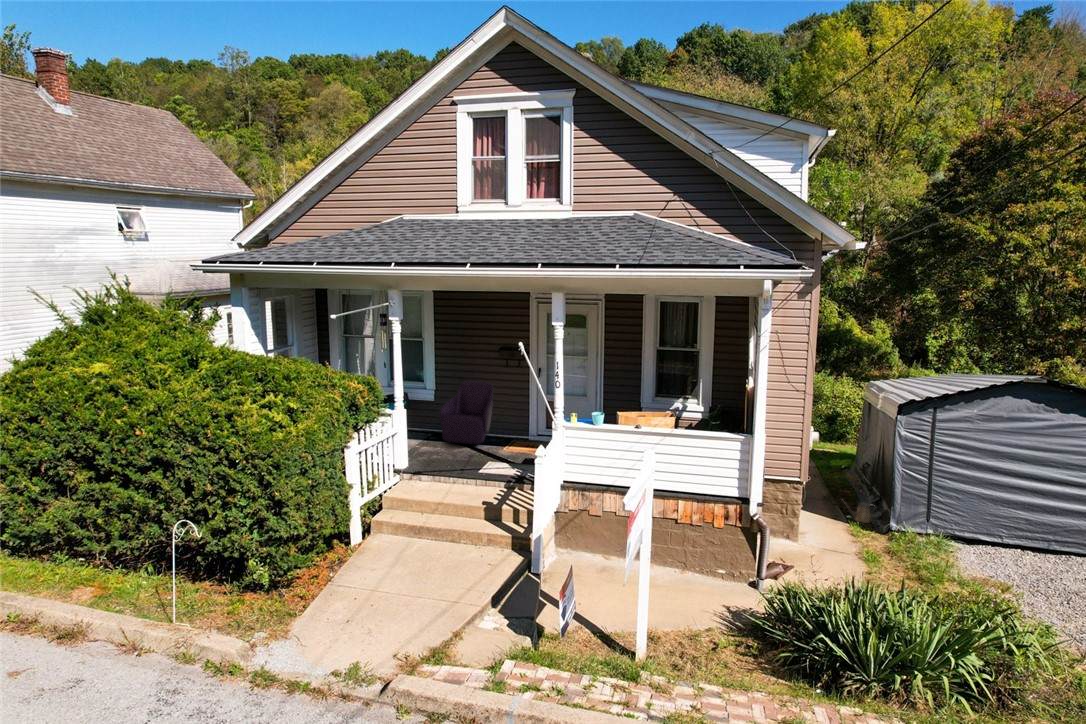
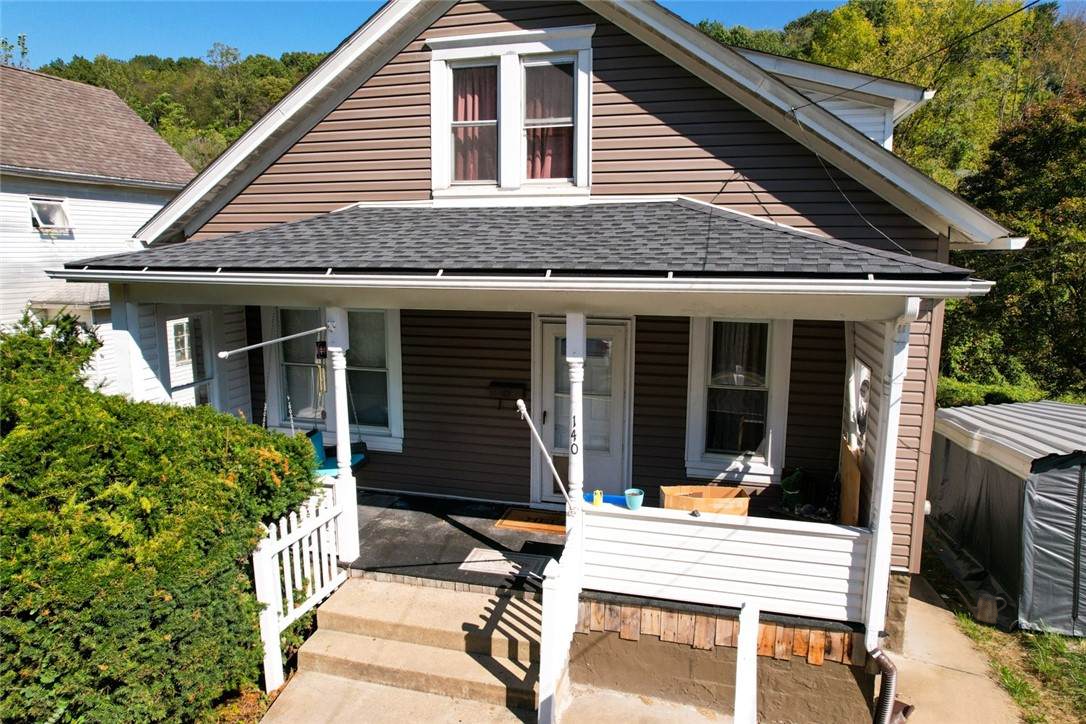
armchair: present [439,381,493,445] -> none [407,426,481,516]

